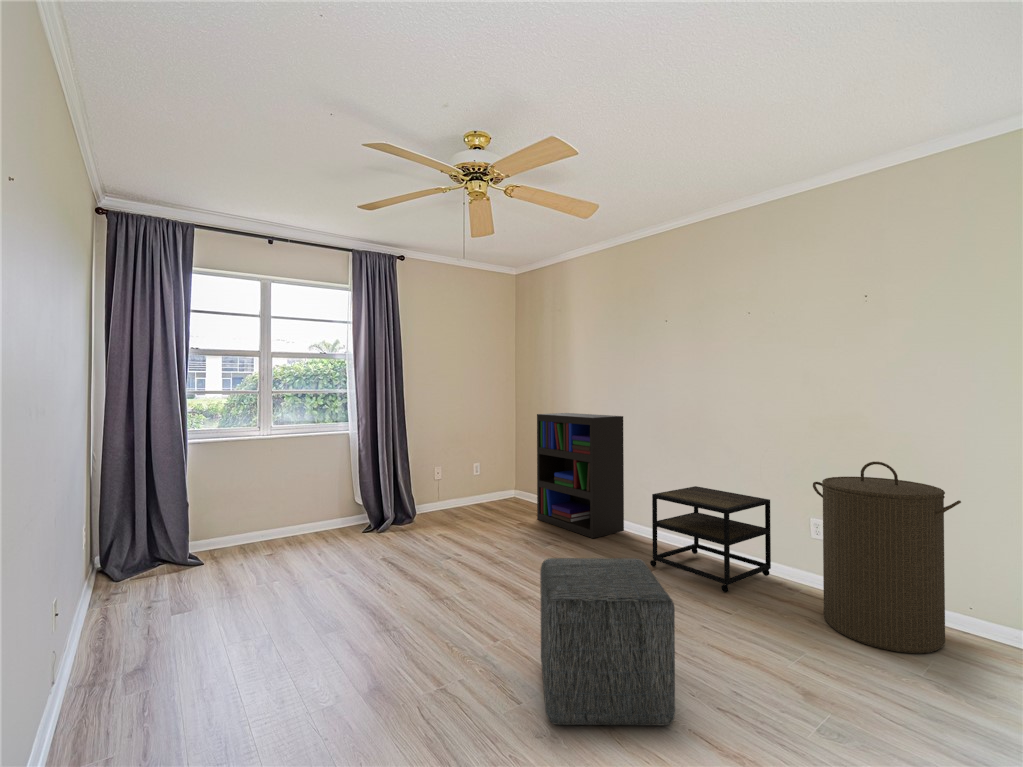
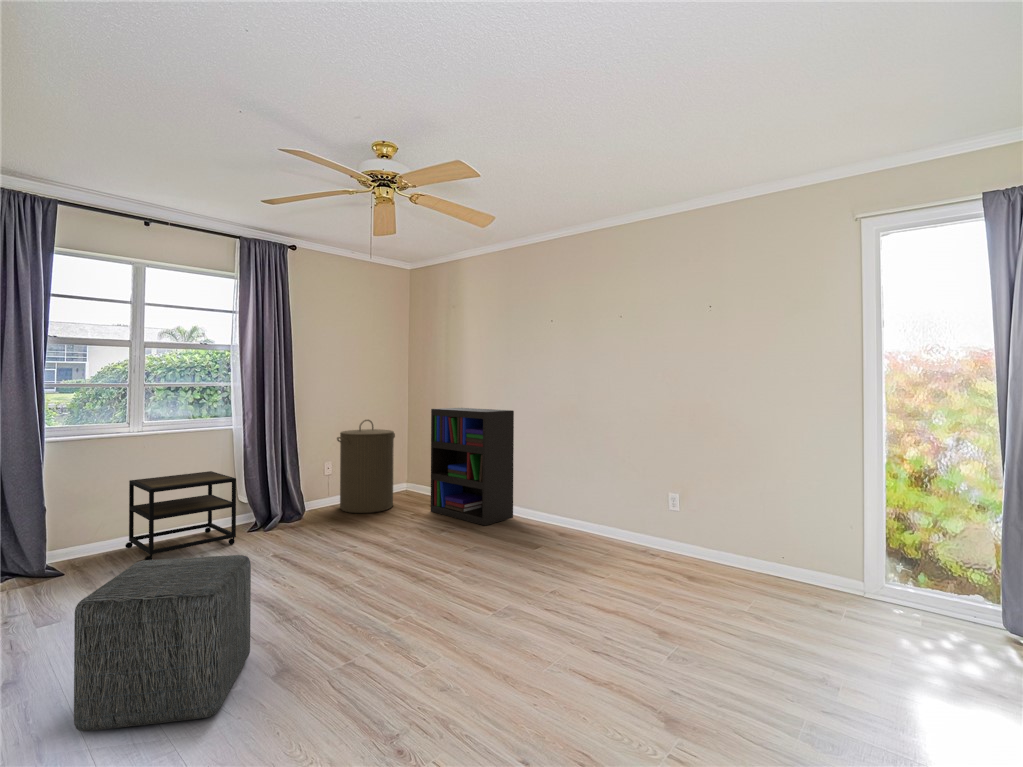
laundry hamper: present [813,462,961,653] -> present [337,420,395,513]
side table: present [650,486,771,592] -> present [125,471,236,560]
ottoman: present [540,558,675,725] -> present [74,555,251,731]

